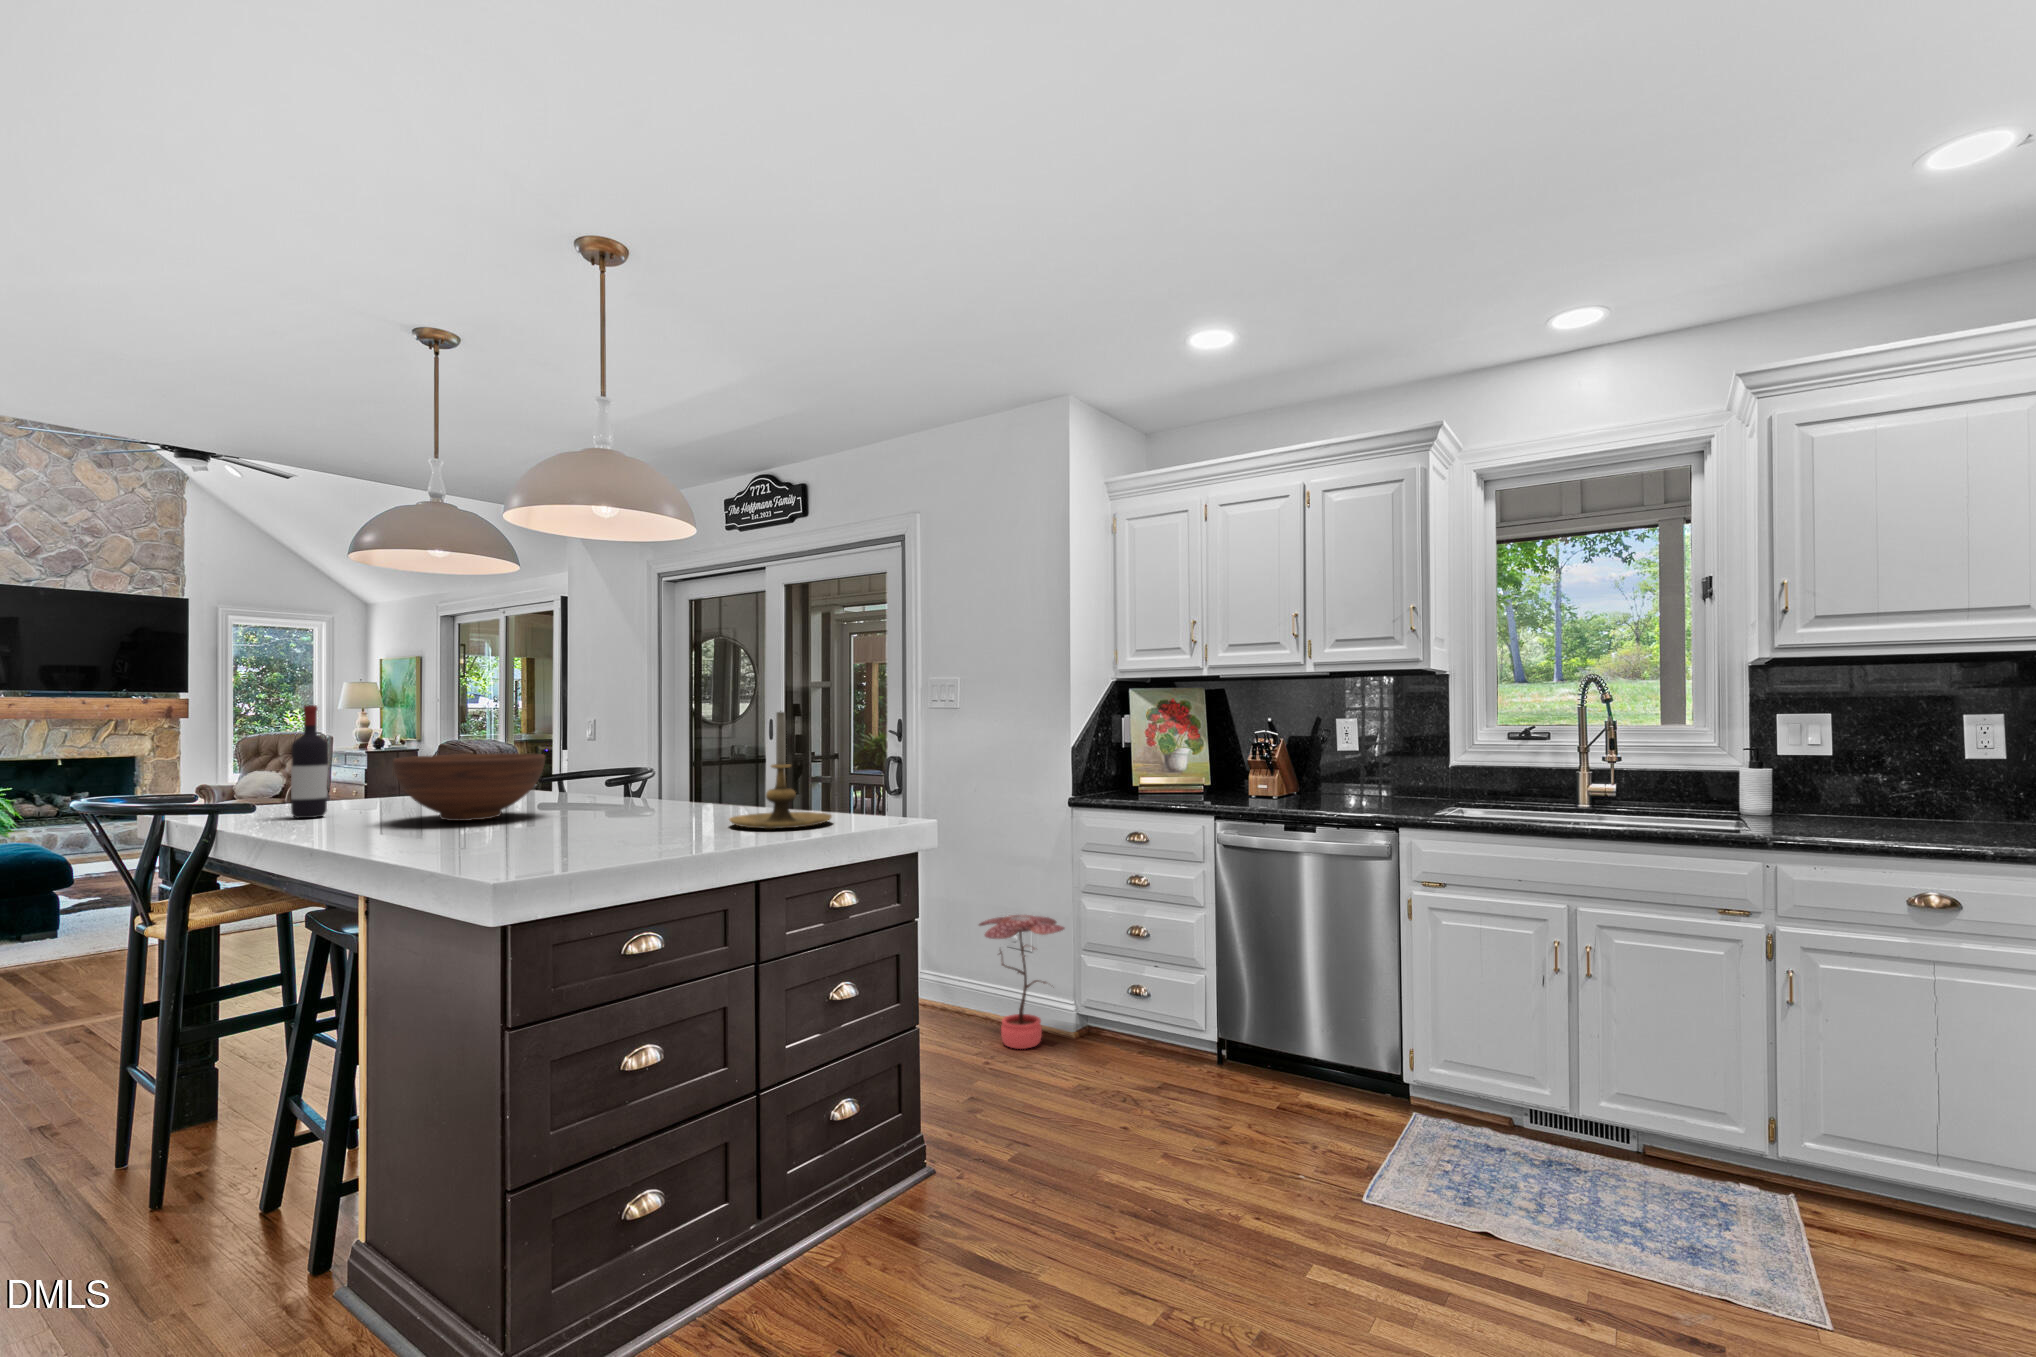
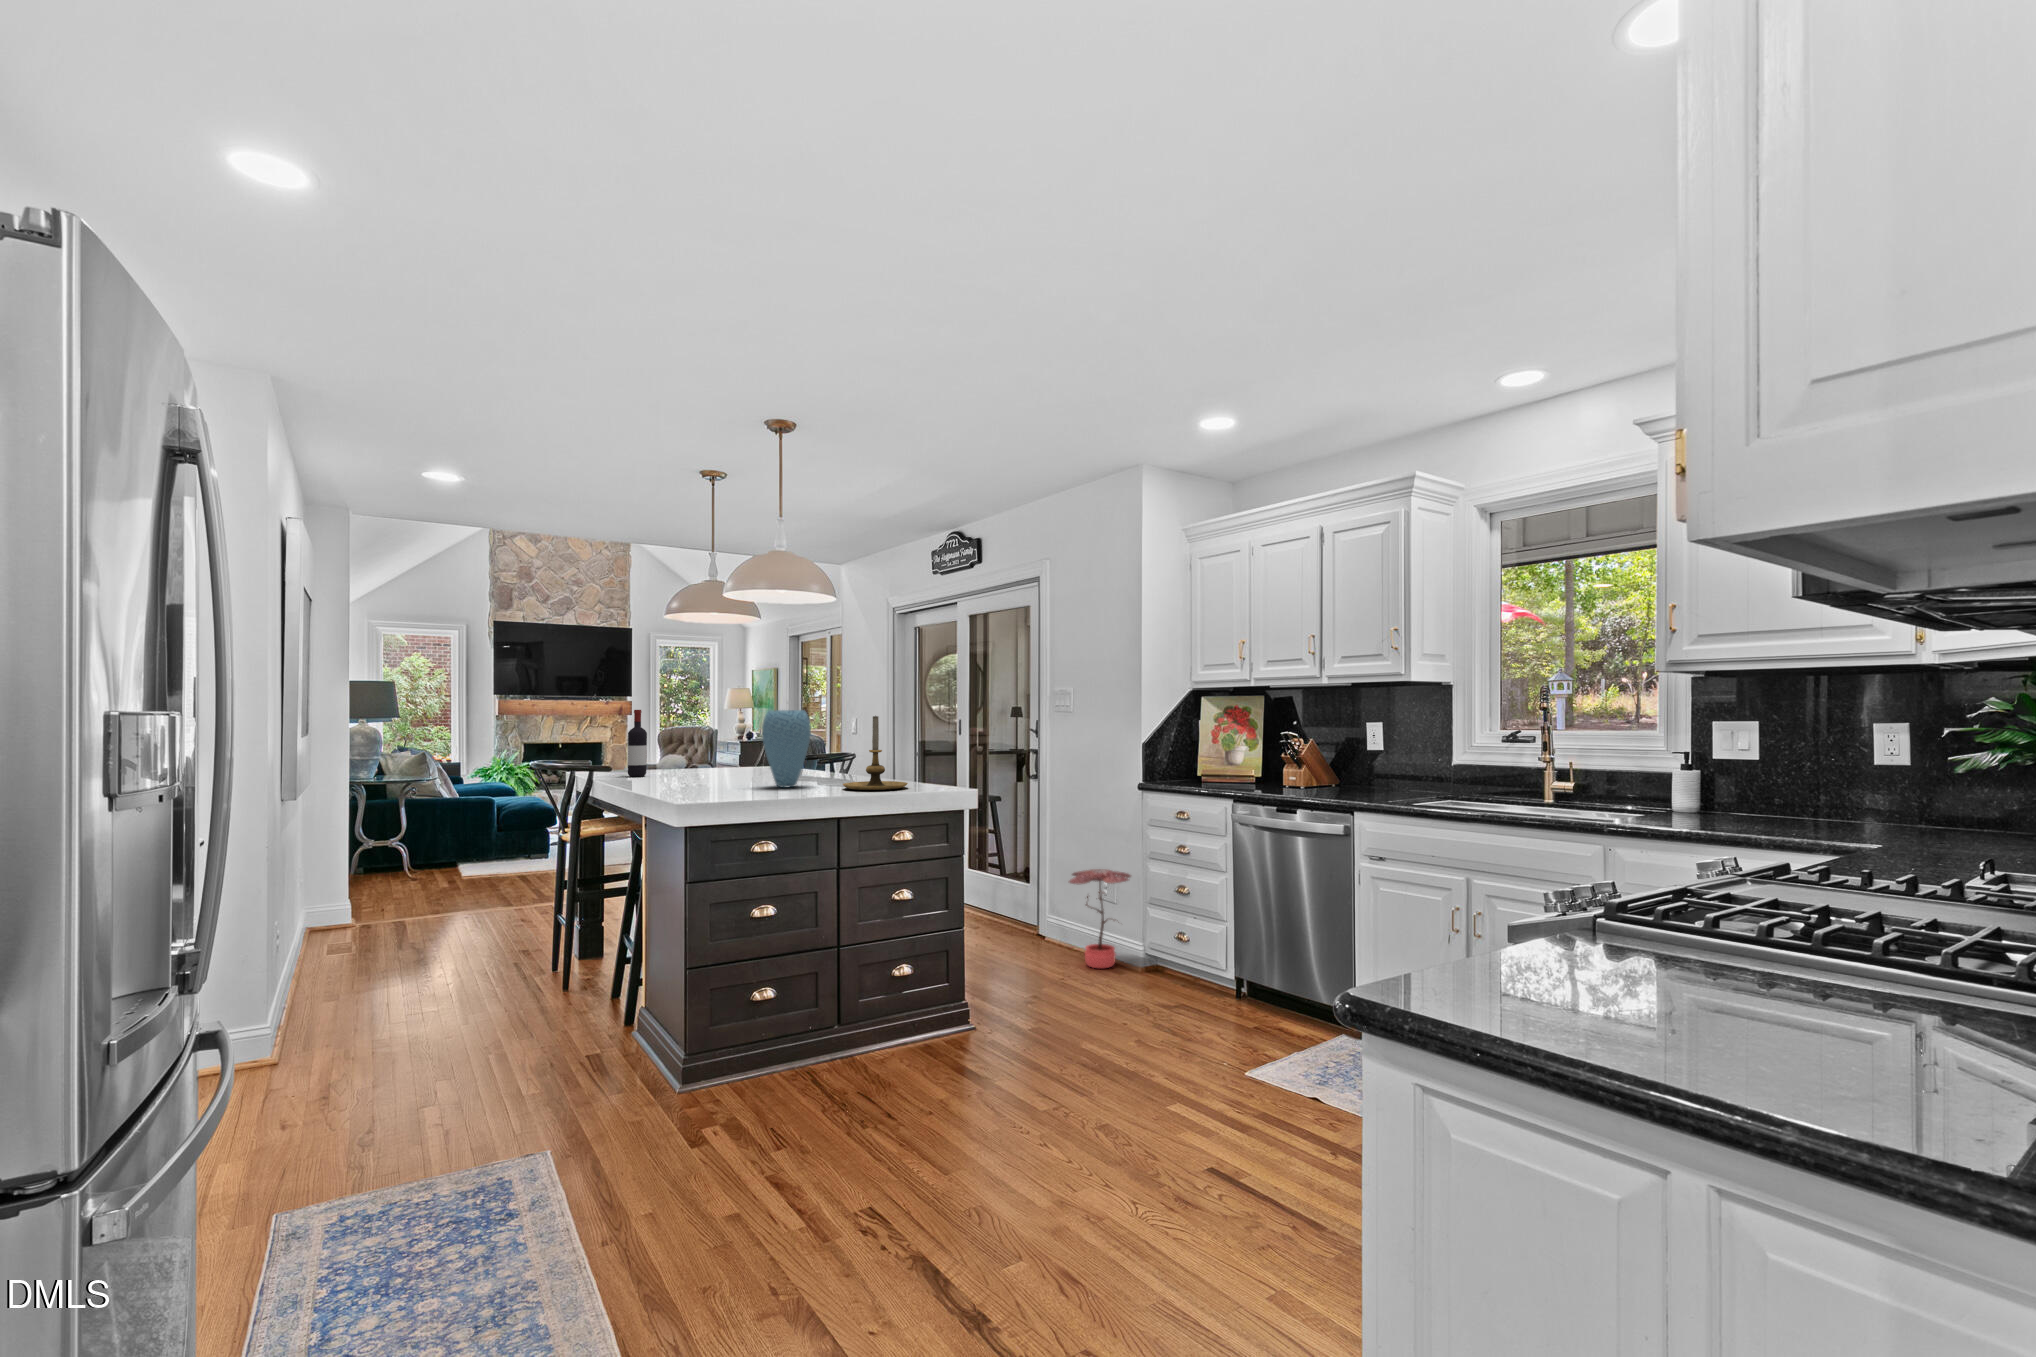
vase: none [584,703,666,829] -> present [762,710,811,787]
fruit bowl: present [393,753,545,821] -> none [672,740,758,780]

